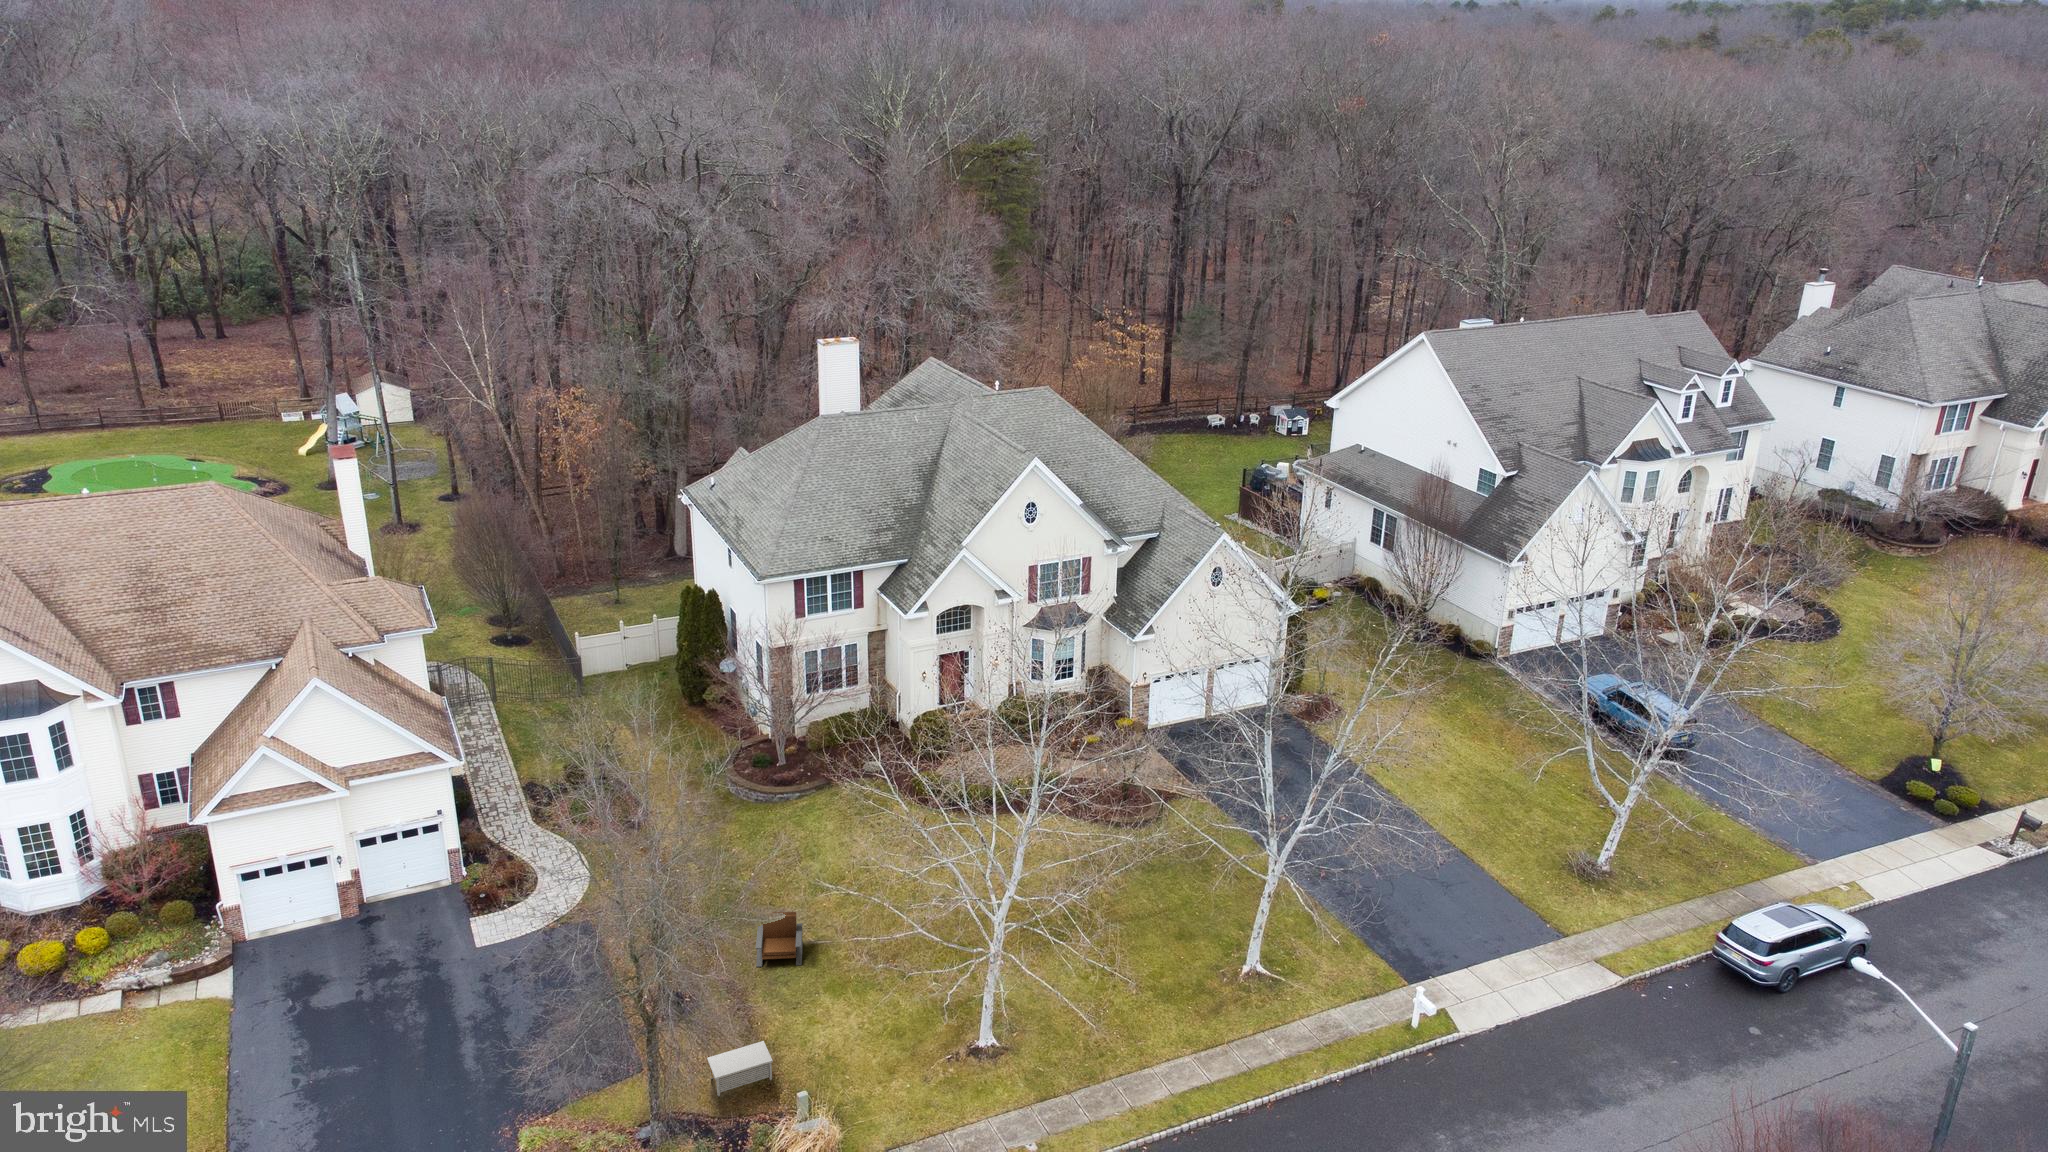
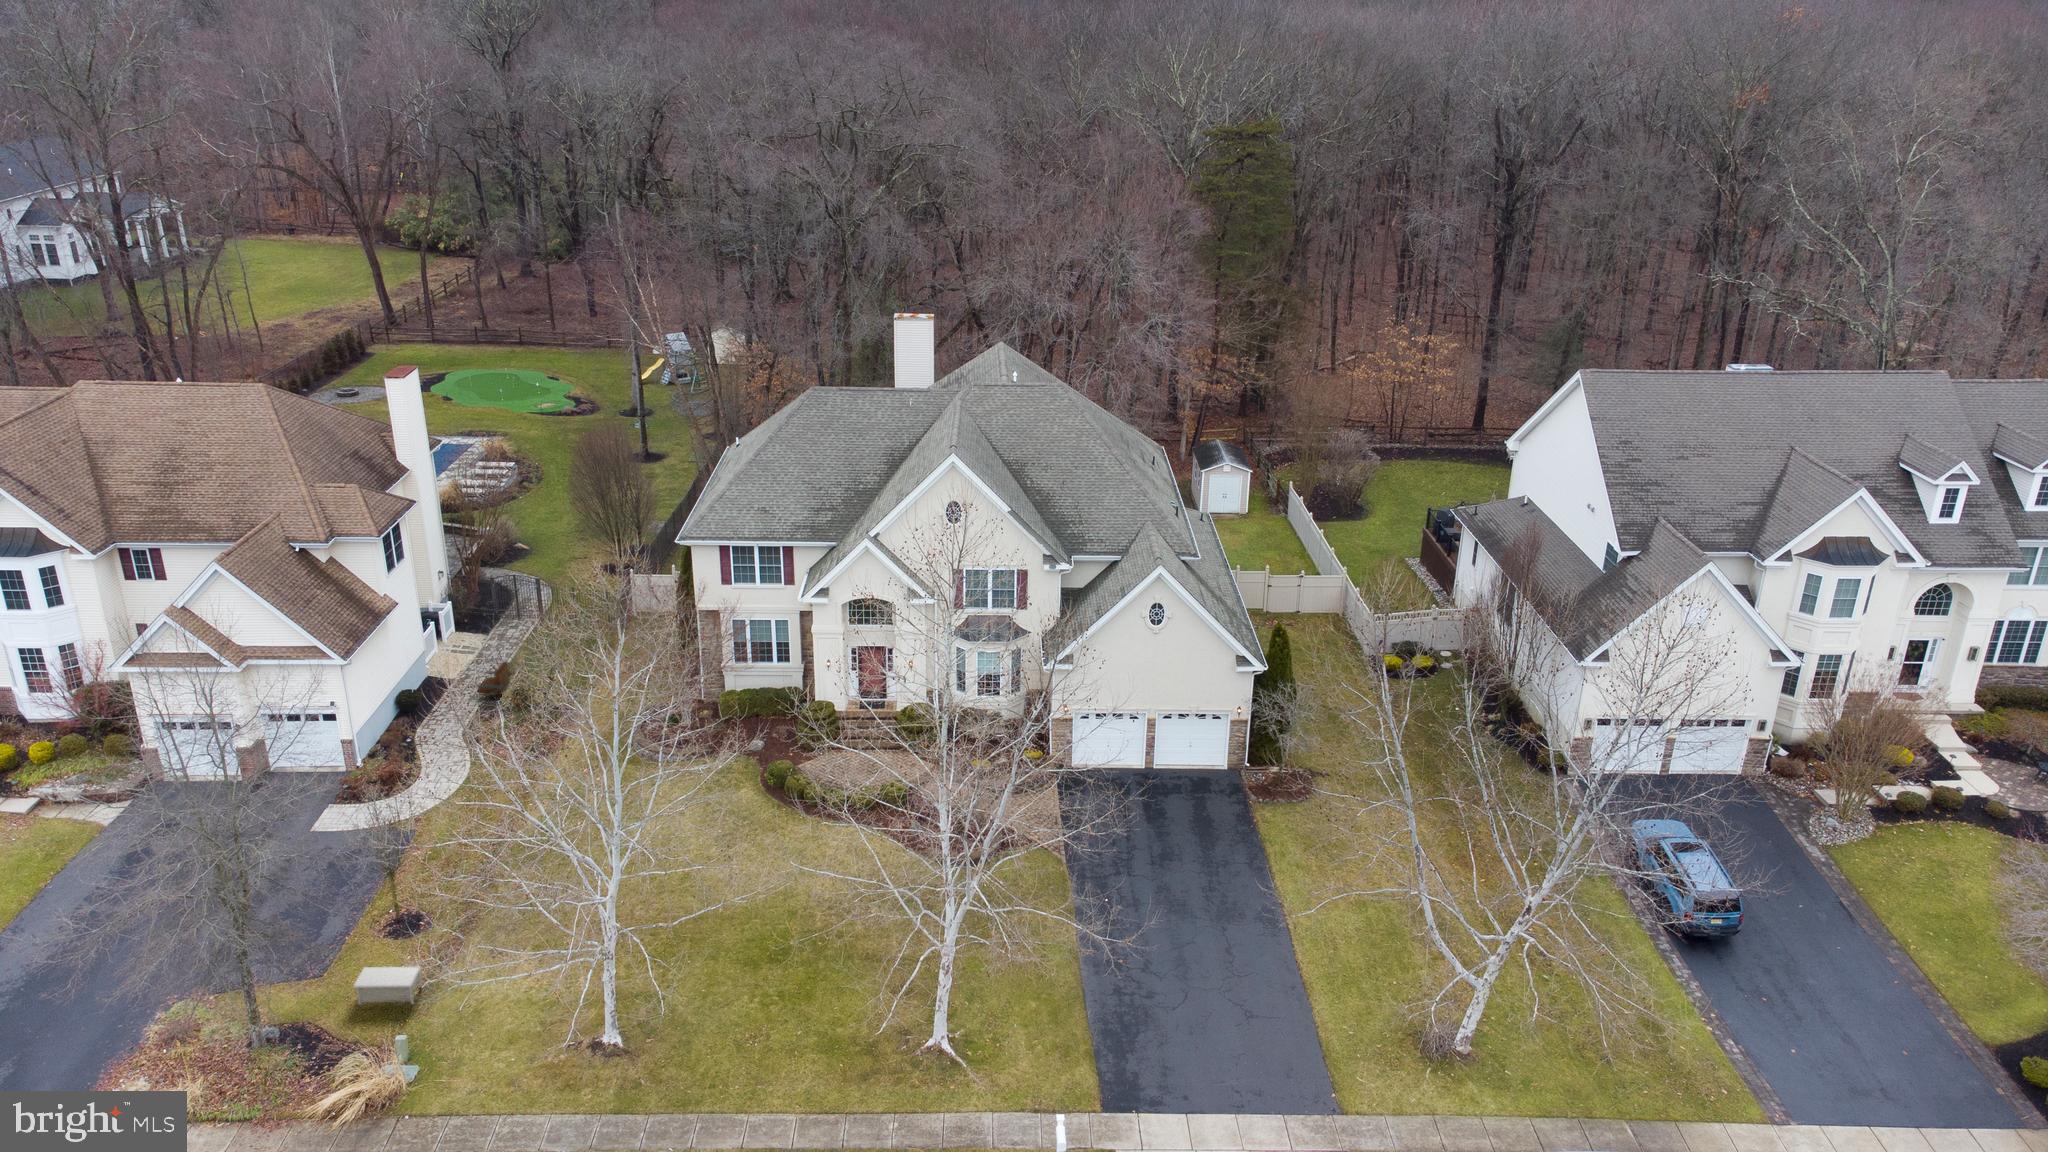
lounge chair: present [756,912,803,967] -> present [476,662,513,703]

